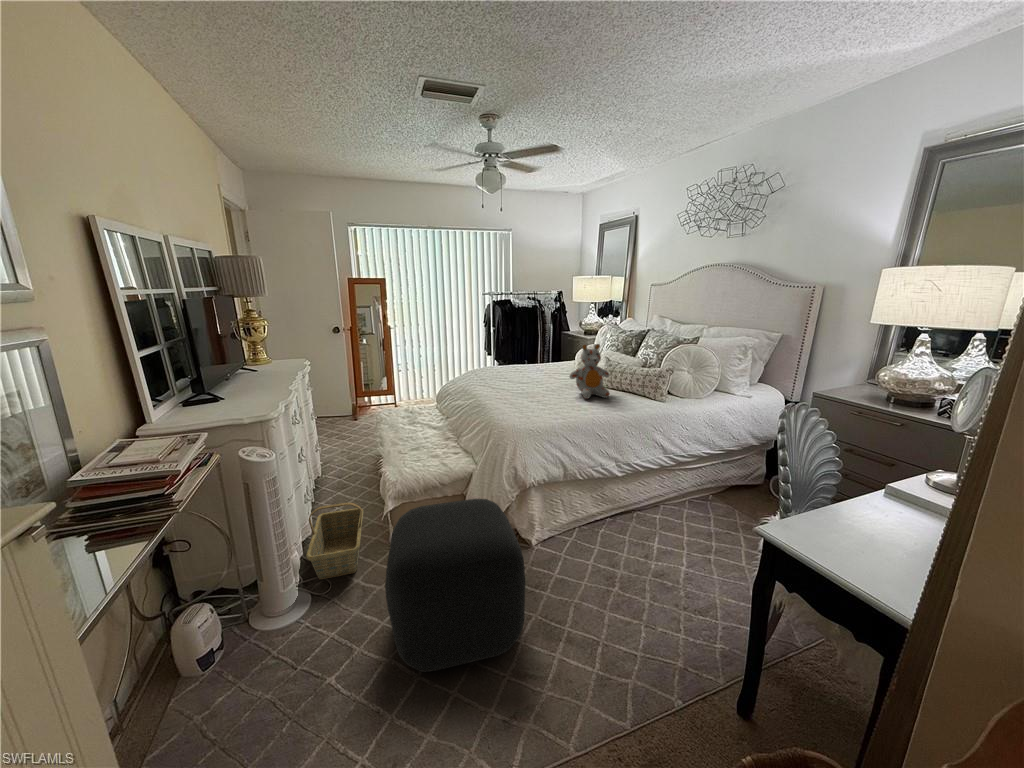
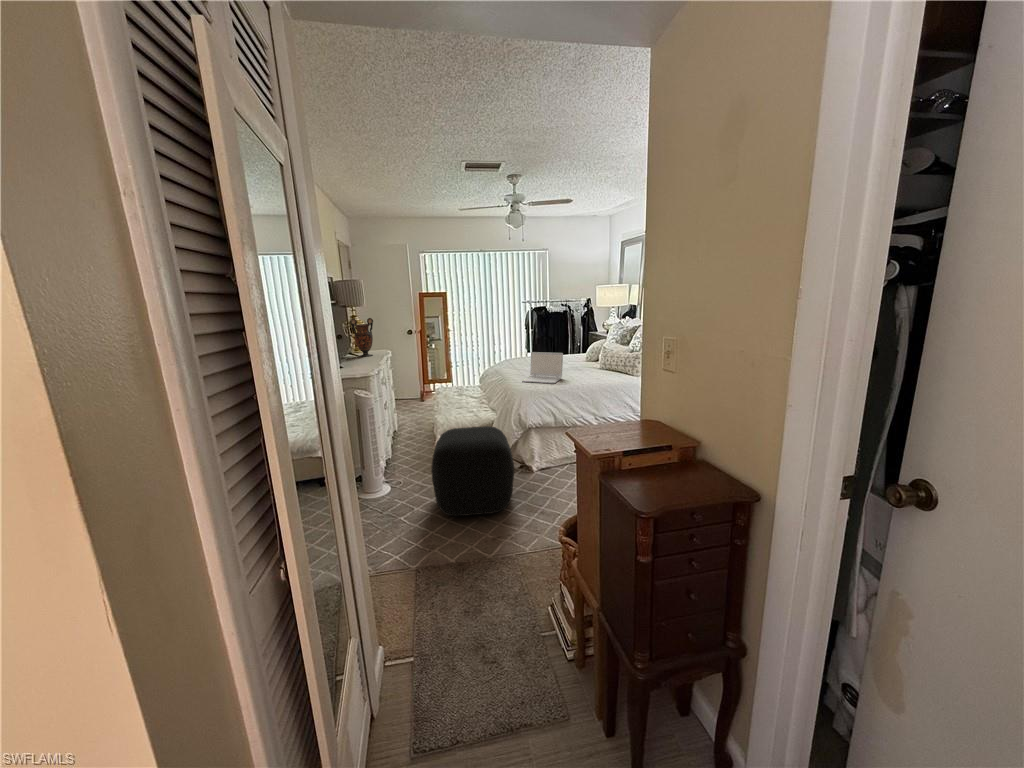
vase: none [239,315,280,375] -> present [350,318,373,357]
stuffed bear: present [570,344,610,399] -> none [570,335,601,375]
laptop: none [509,368,565,415] -> present [522,352,563,383]
basket: present [306,503,363,580] -> none [388,435,424,480]

